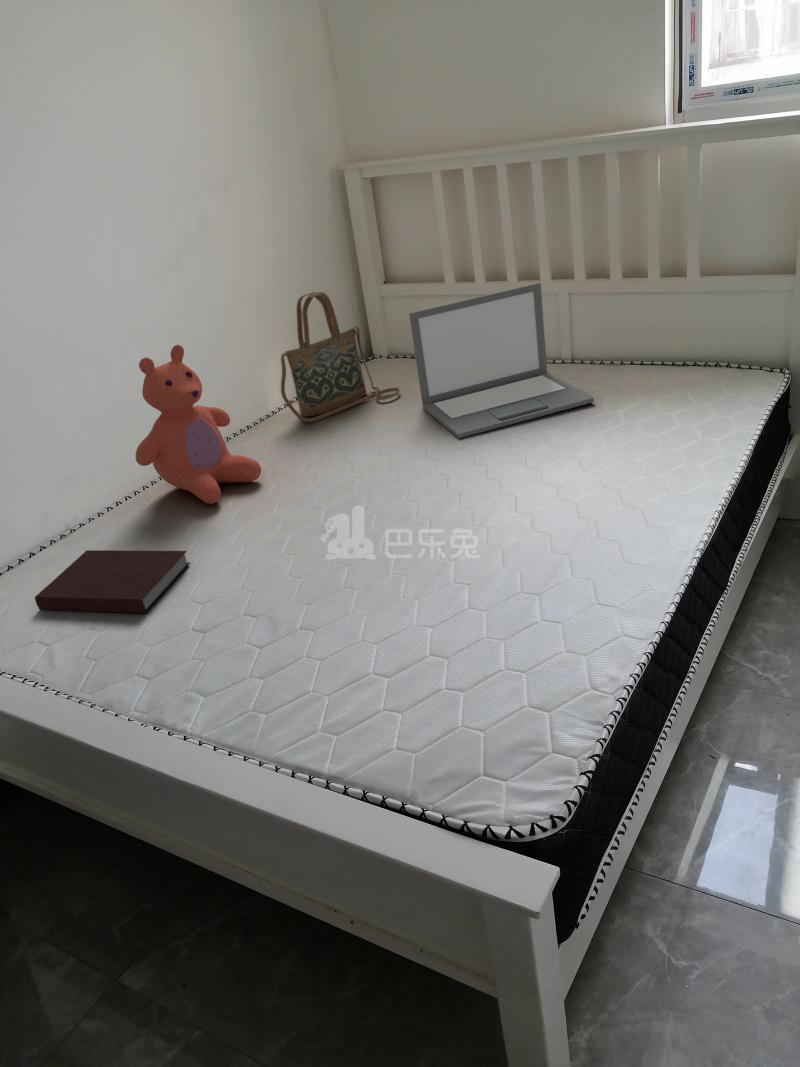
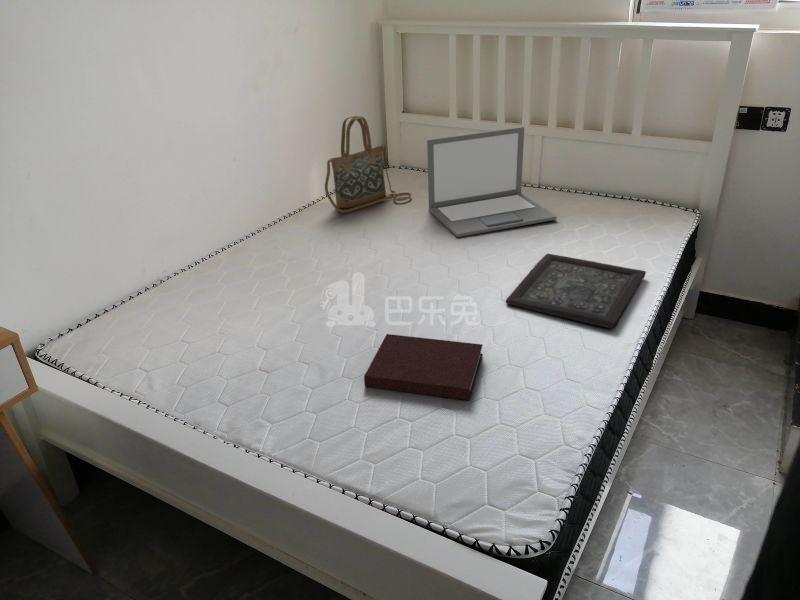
teddy bear: present [135,345,261,504] -> none [217,148,310,270]
tray: none [519,447,711,535] -> present [506,254,646,328]
notebook: present [35,550,190,613] -> present [364,334,483,400]

